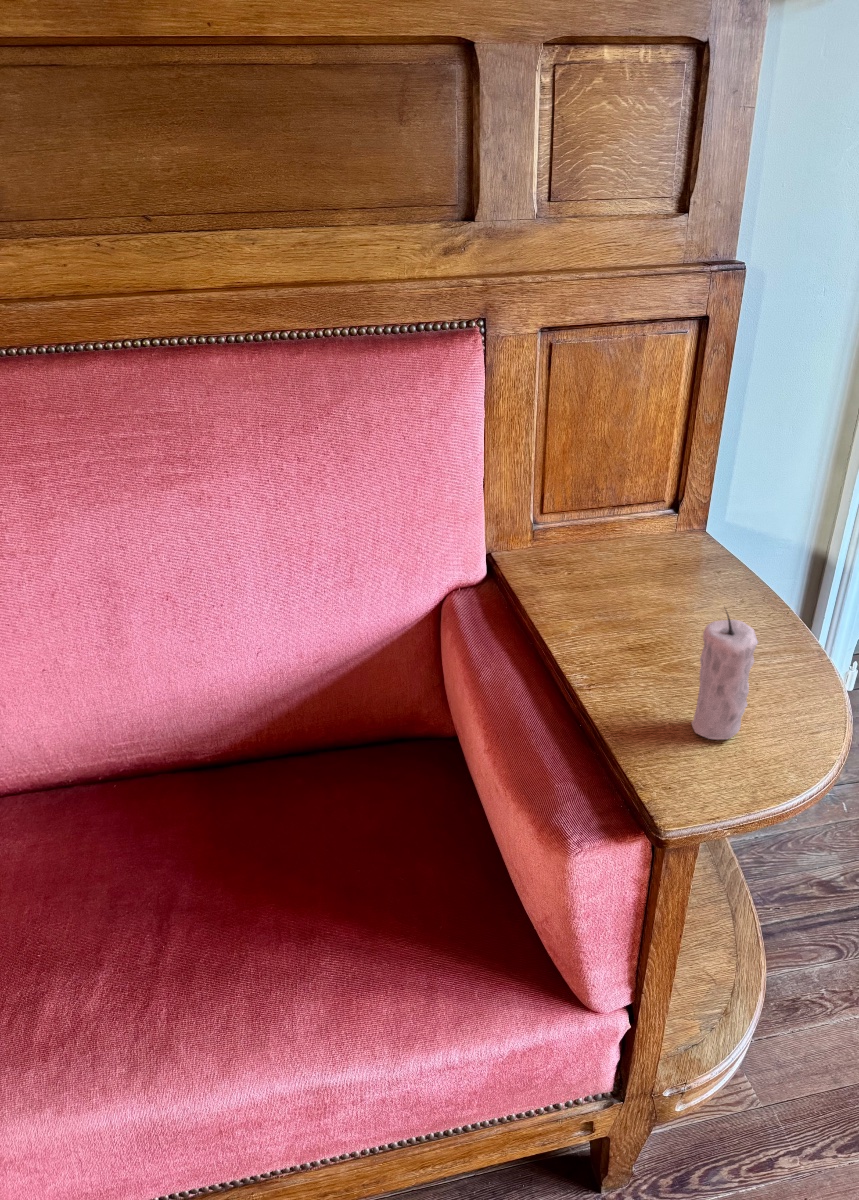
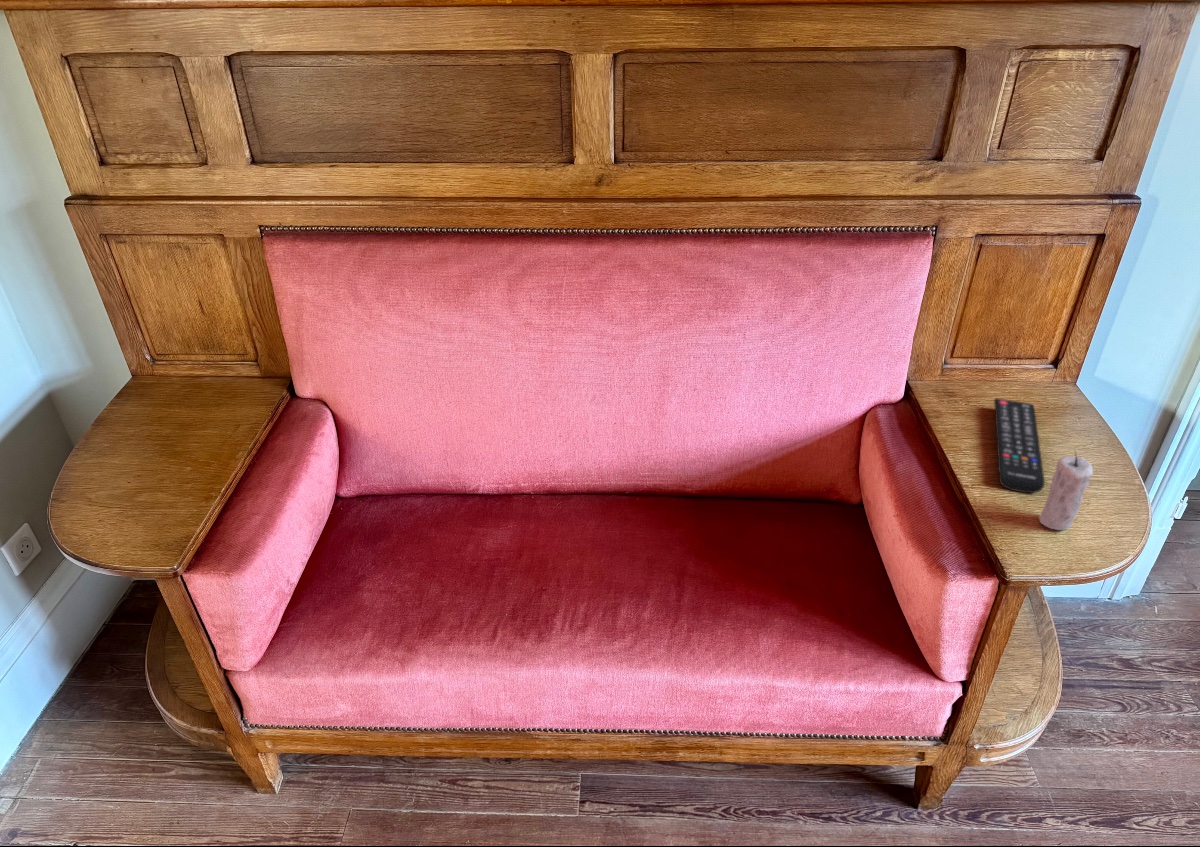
remote control: none [605,559,691,689] -> present [994,399,1044,493]

